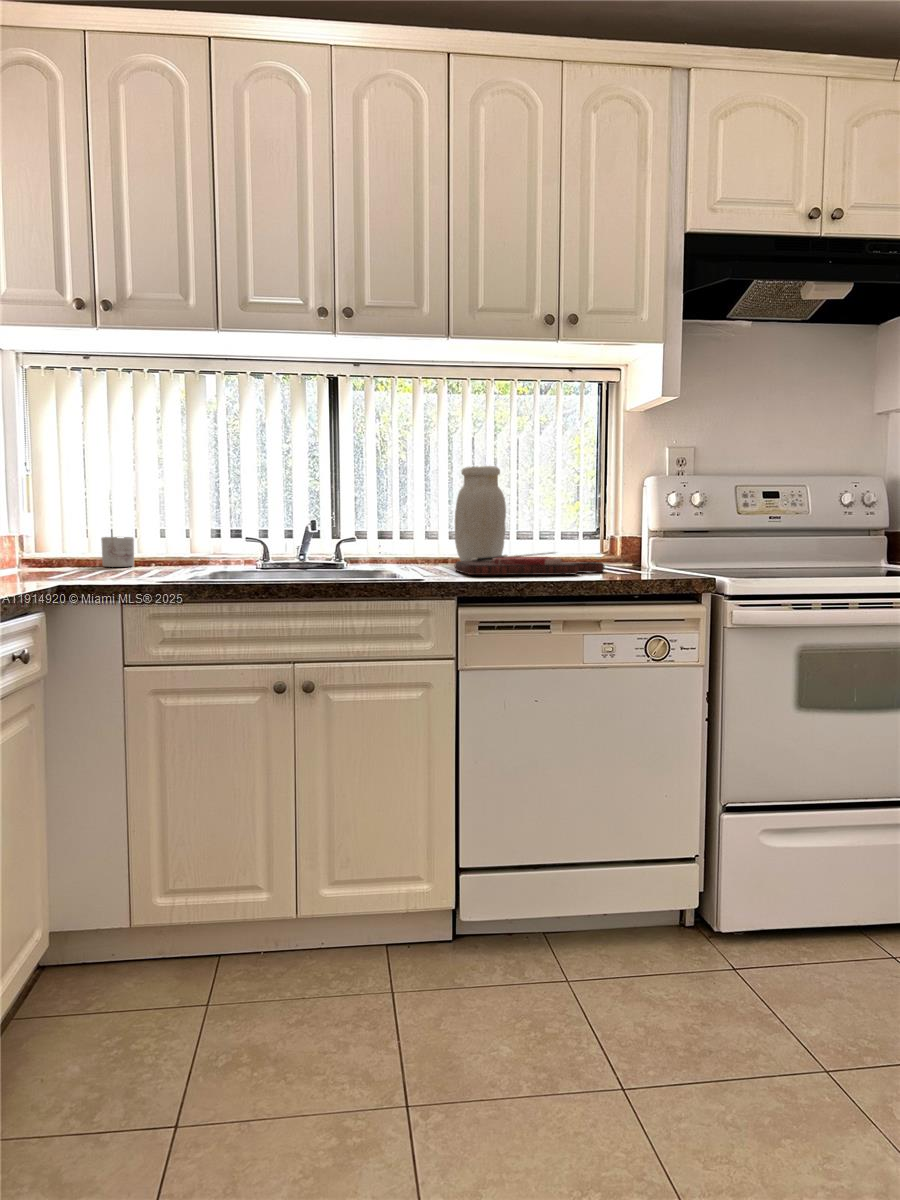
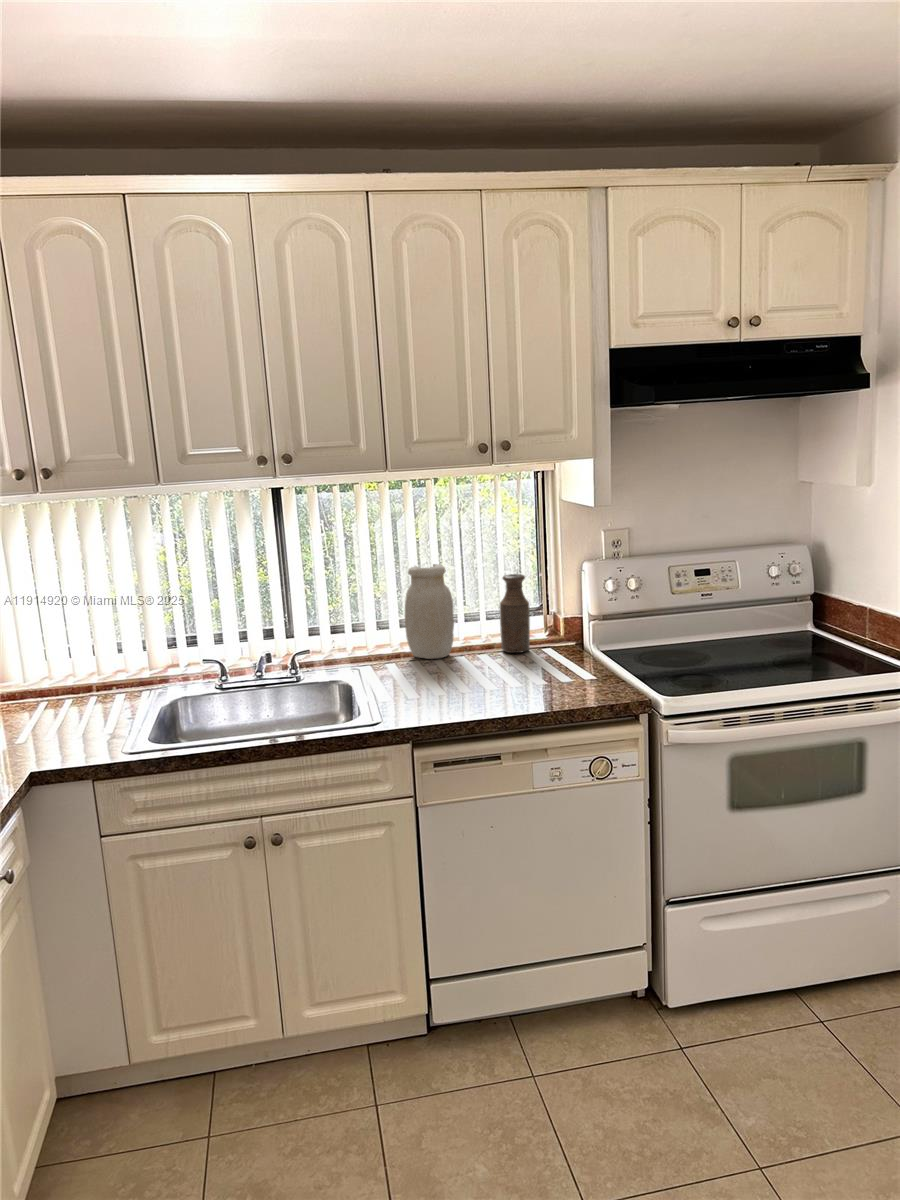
bottle: none [554,482,585,563] -> present [500,574,530,653]
mug: present [101,537,134,567] -> none [61,664,96,699]
cutting board: present [454,552,605,575] -> none [407,665,549,705]

